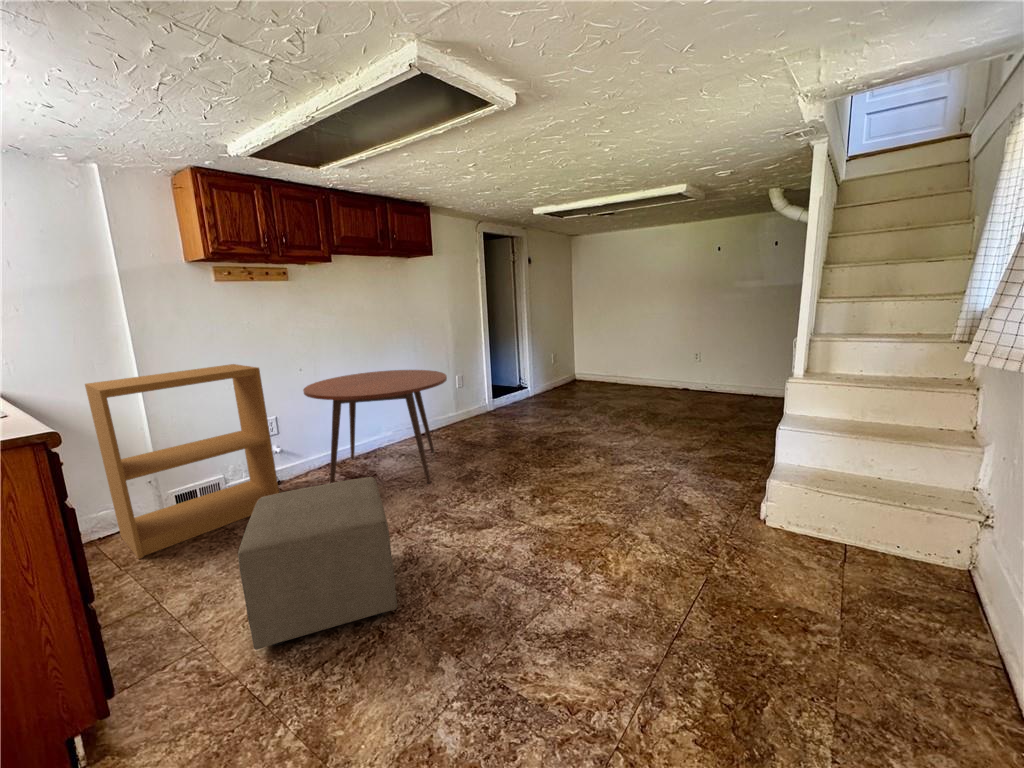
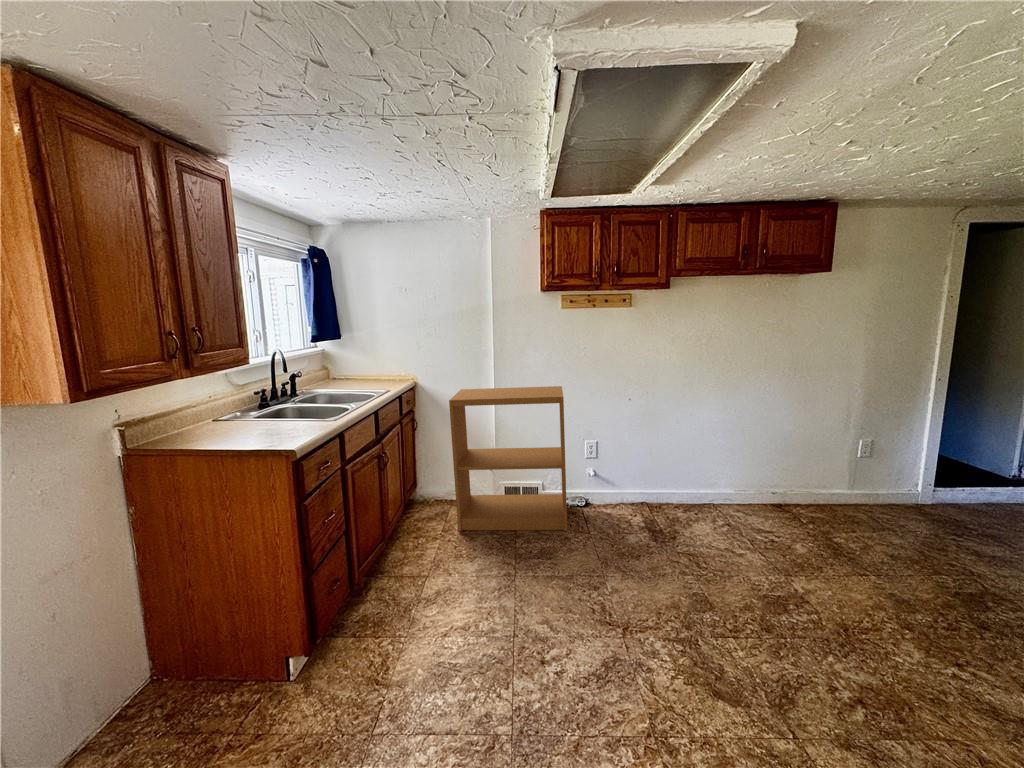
dining table: present [303,370,447,483] -> none [607,412,788,581]
ottoman: present [238,477,397,650] -> none [413,531,586,729]

